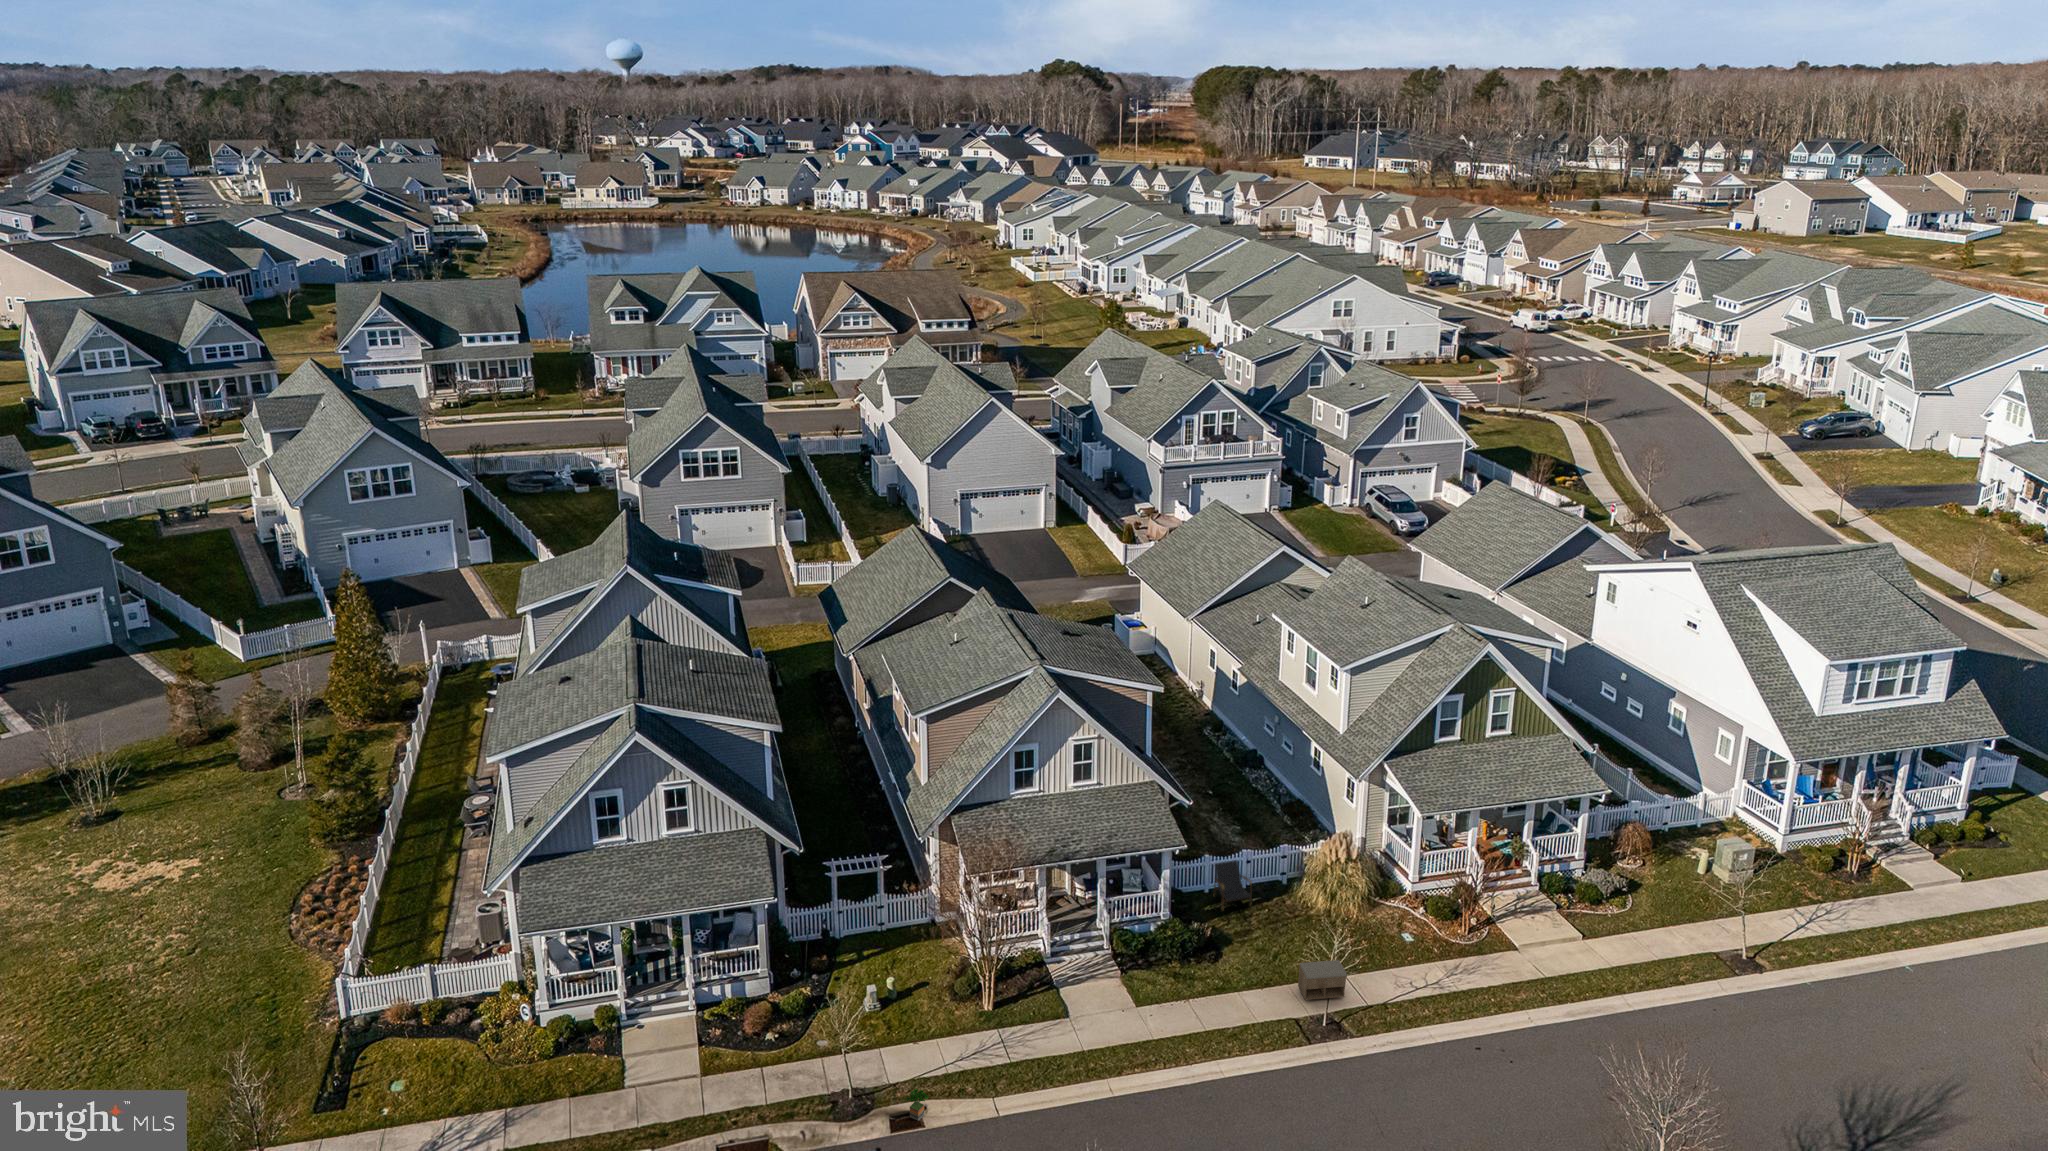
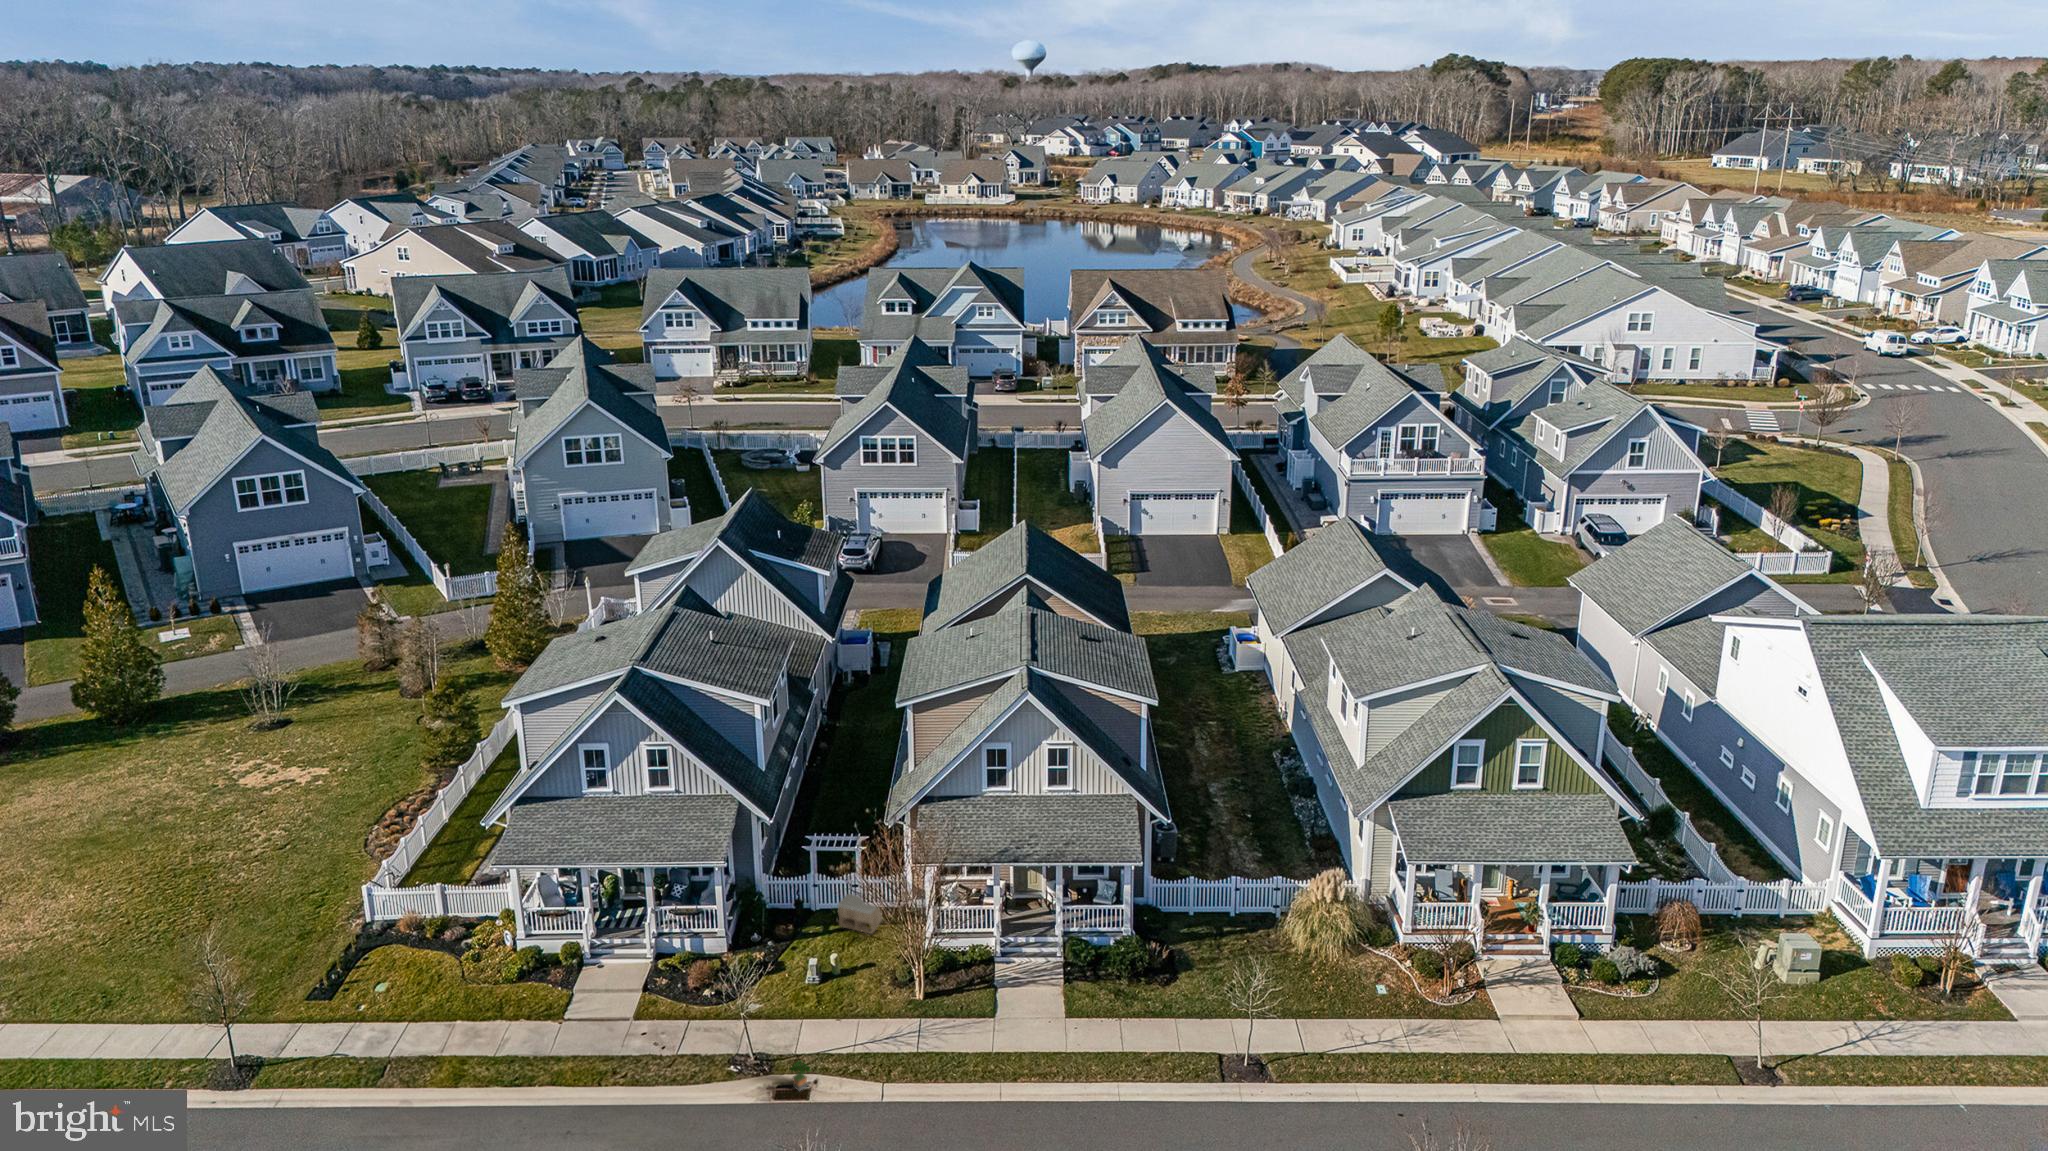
lounge chair: present [1214,860,1252,907] -> none [1194,886,1229,936]
storage bench: present [1298,960,1347,1001] -> present [838,894,882,934]

